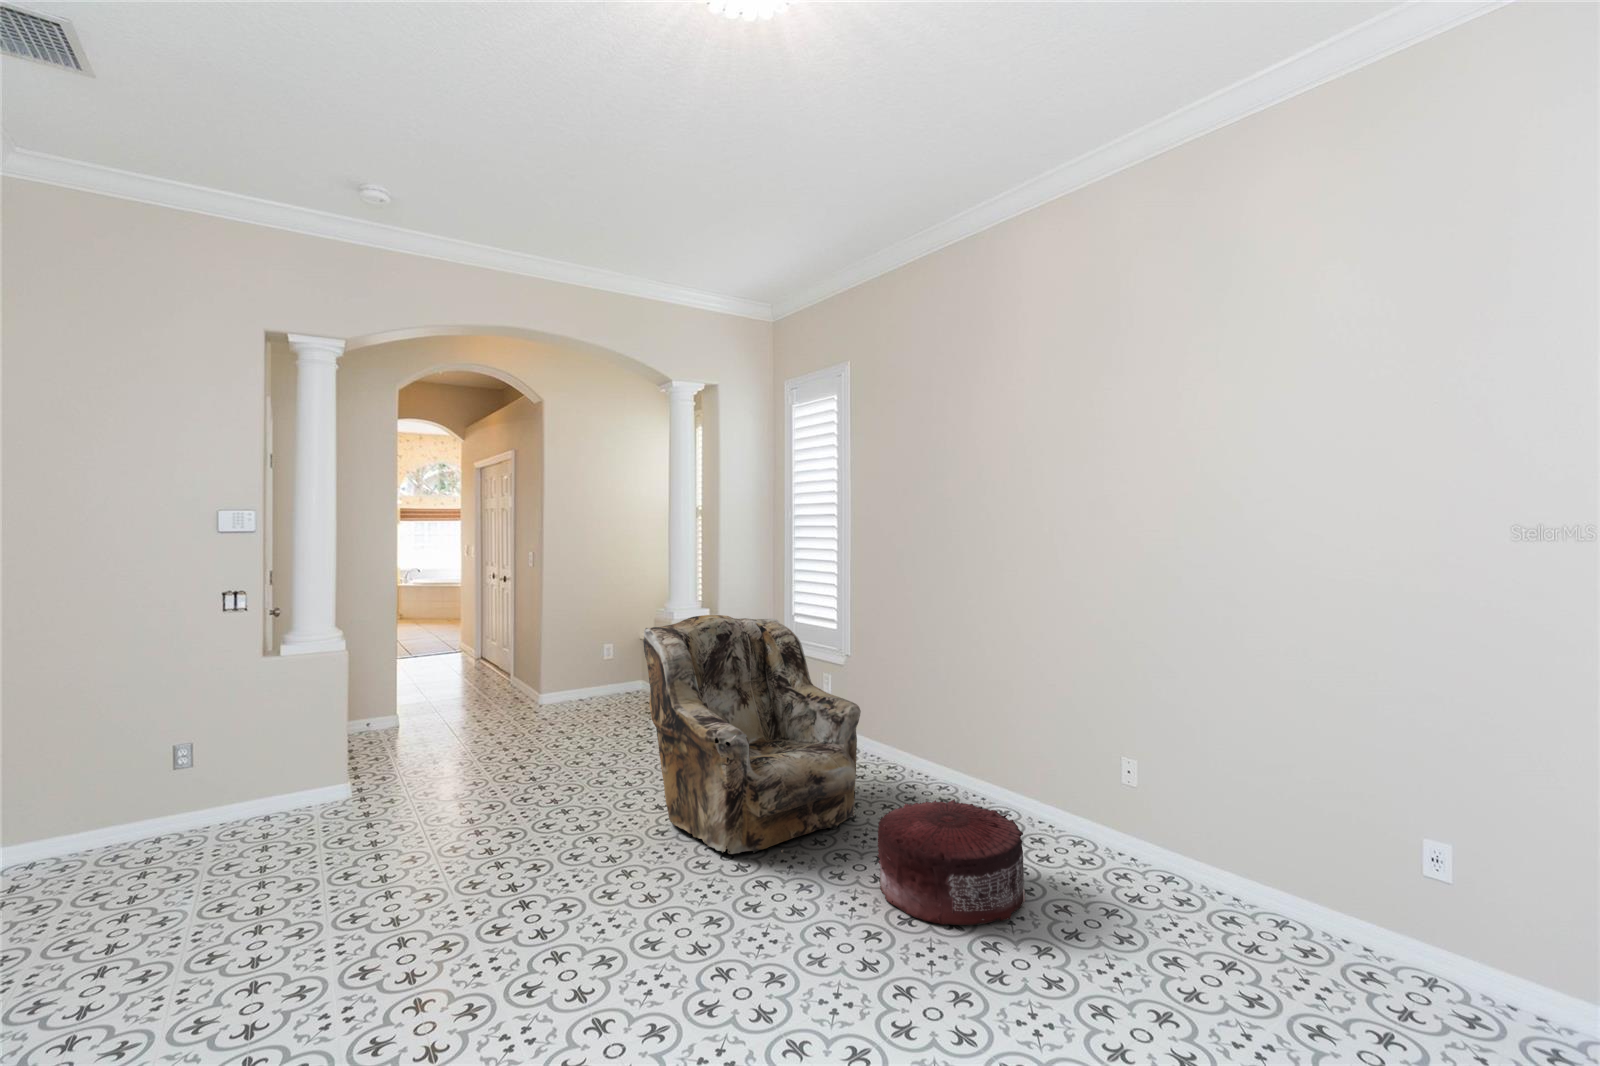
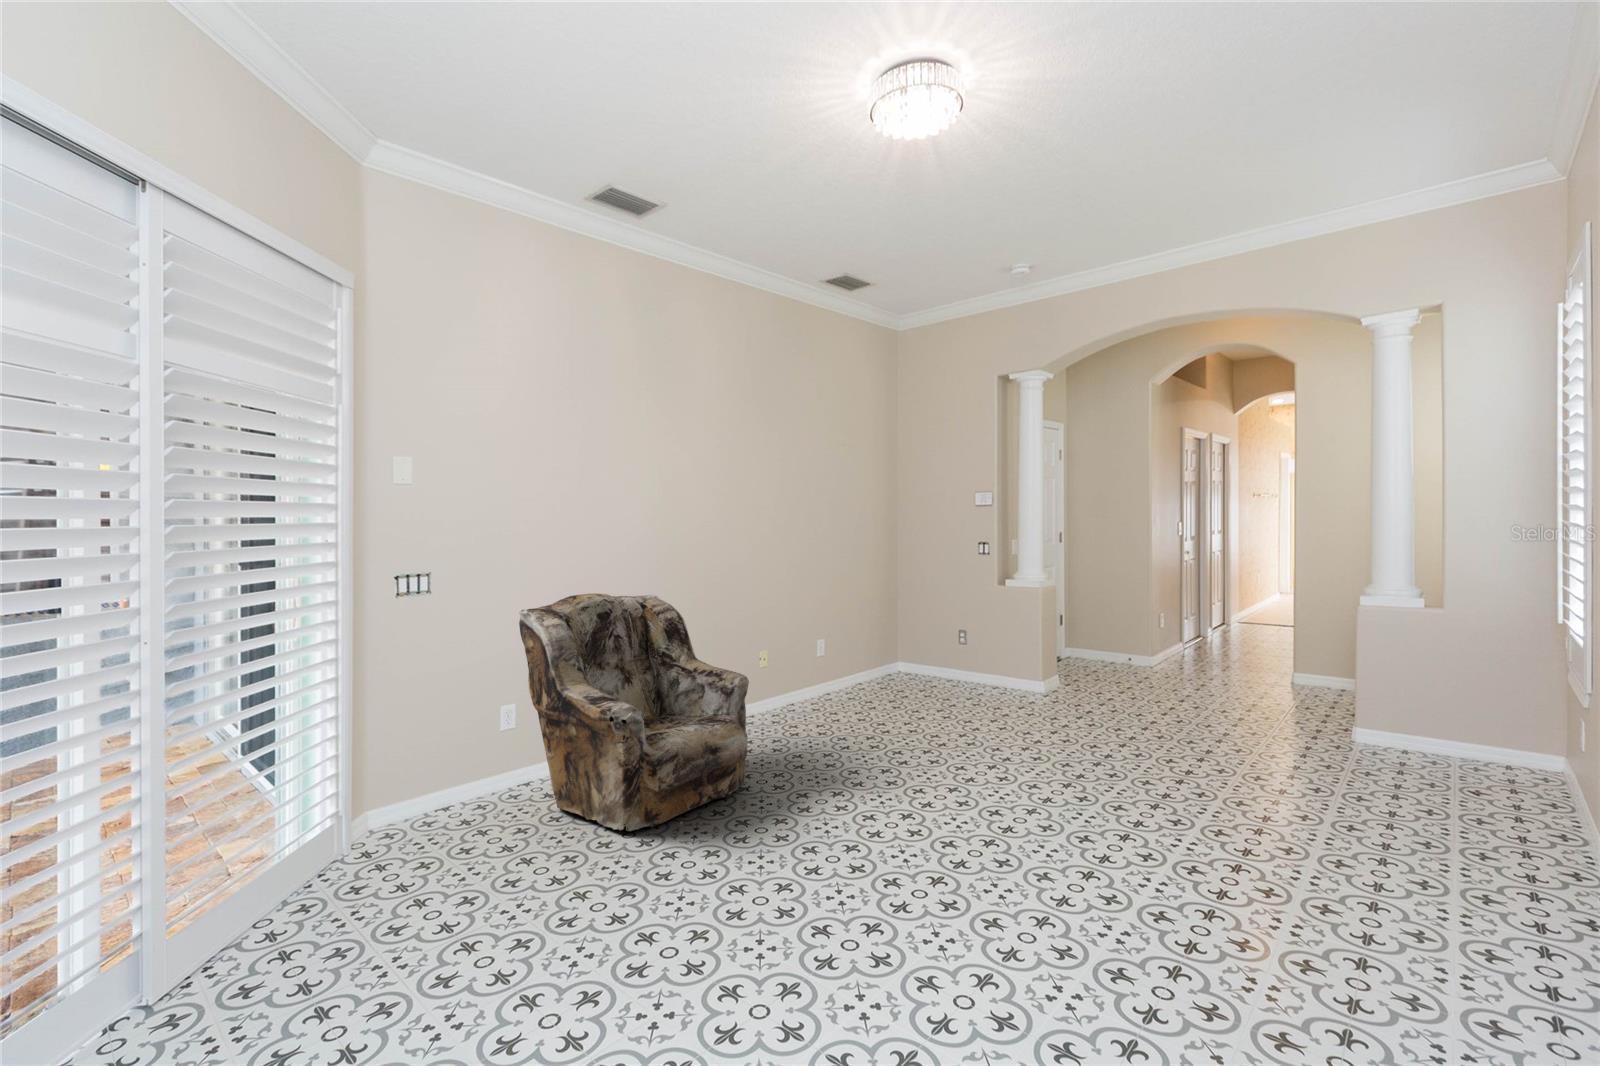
pouf: present [878,799,1025,925] -> none [778,757,916,871]

